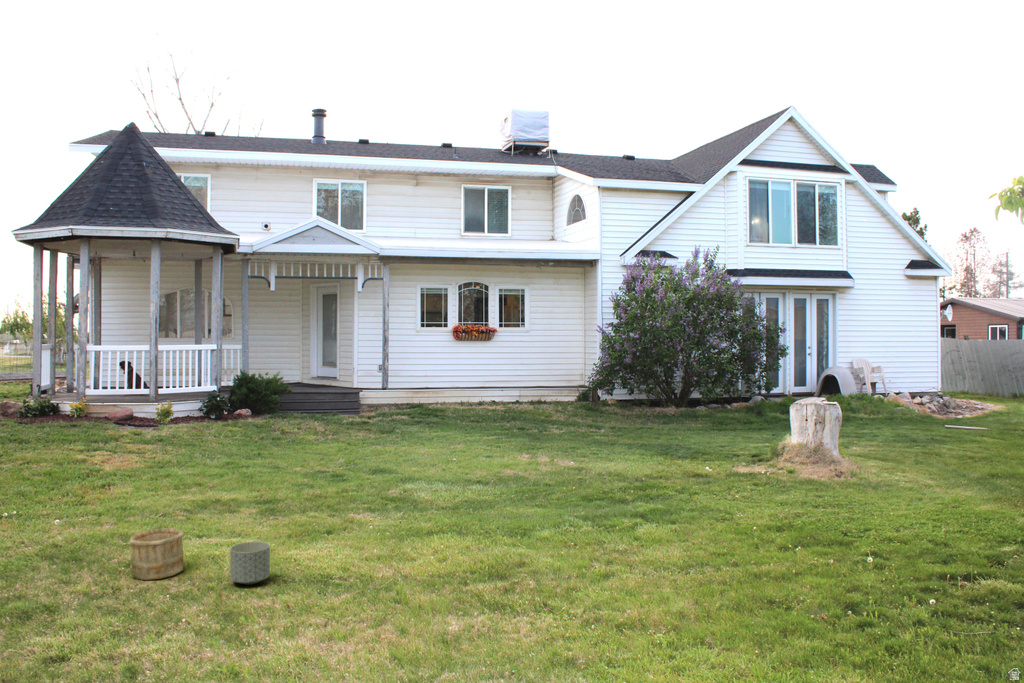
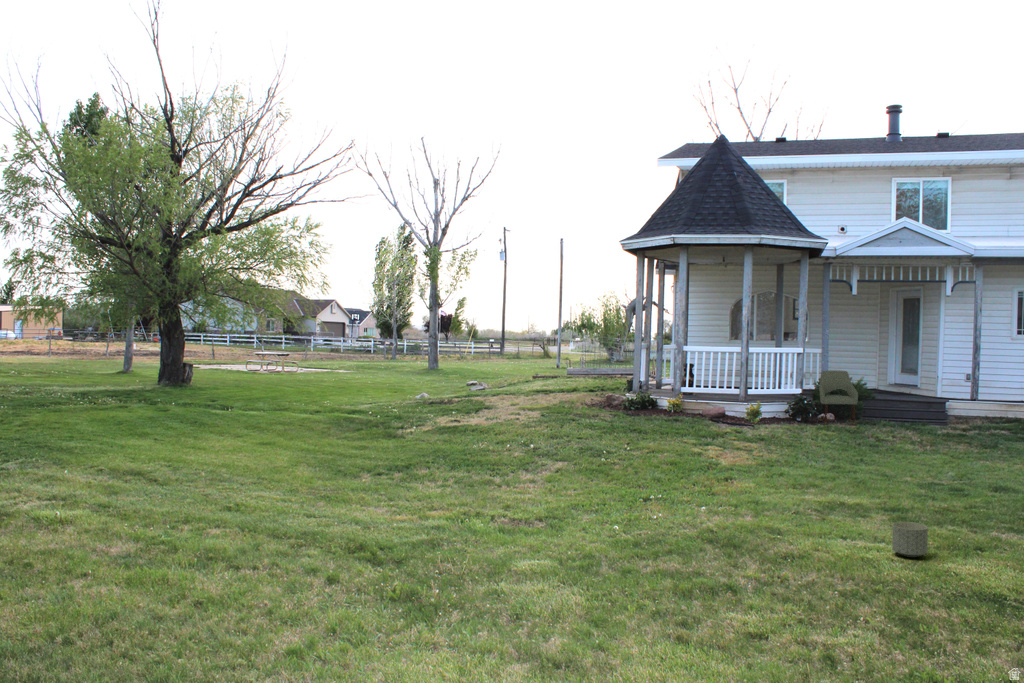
chair: none [234,366,273,422] -> present [819,370,858,425]
wooden bucket: present [129,528,183,580] -> none [803,502,847,542]

